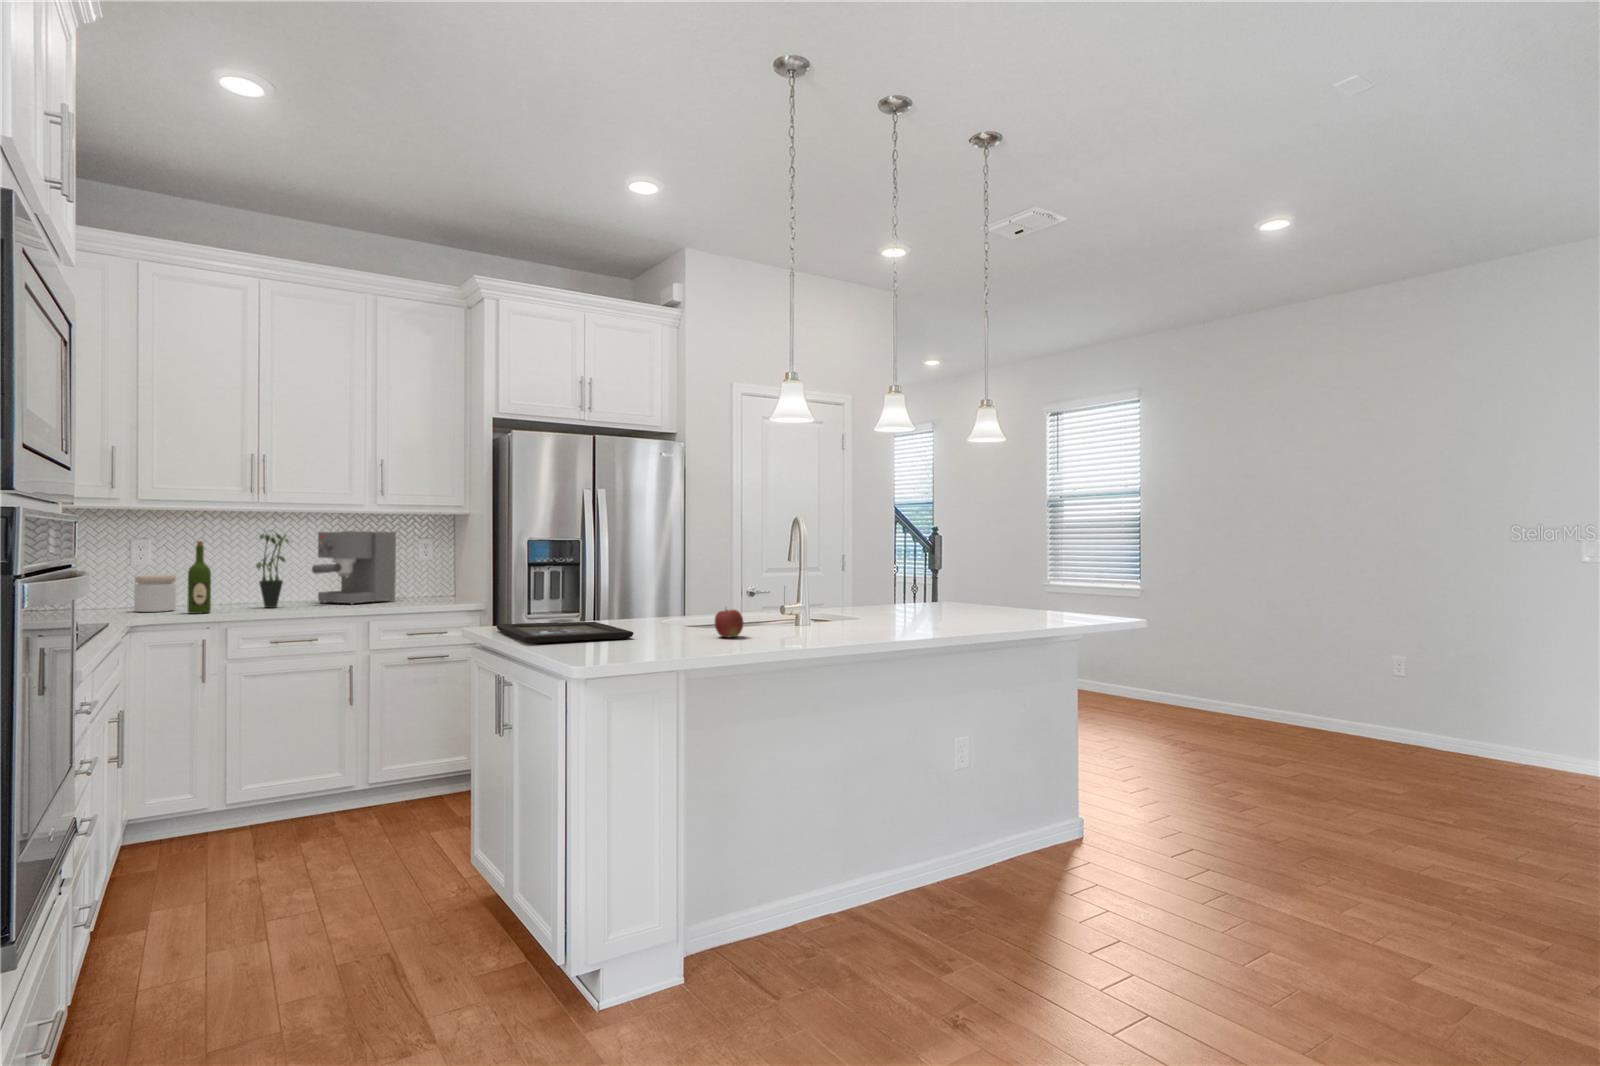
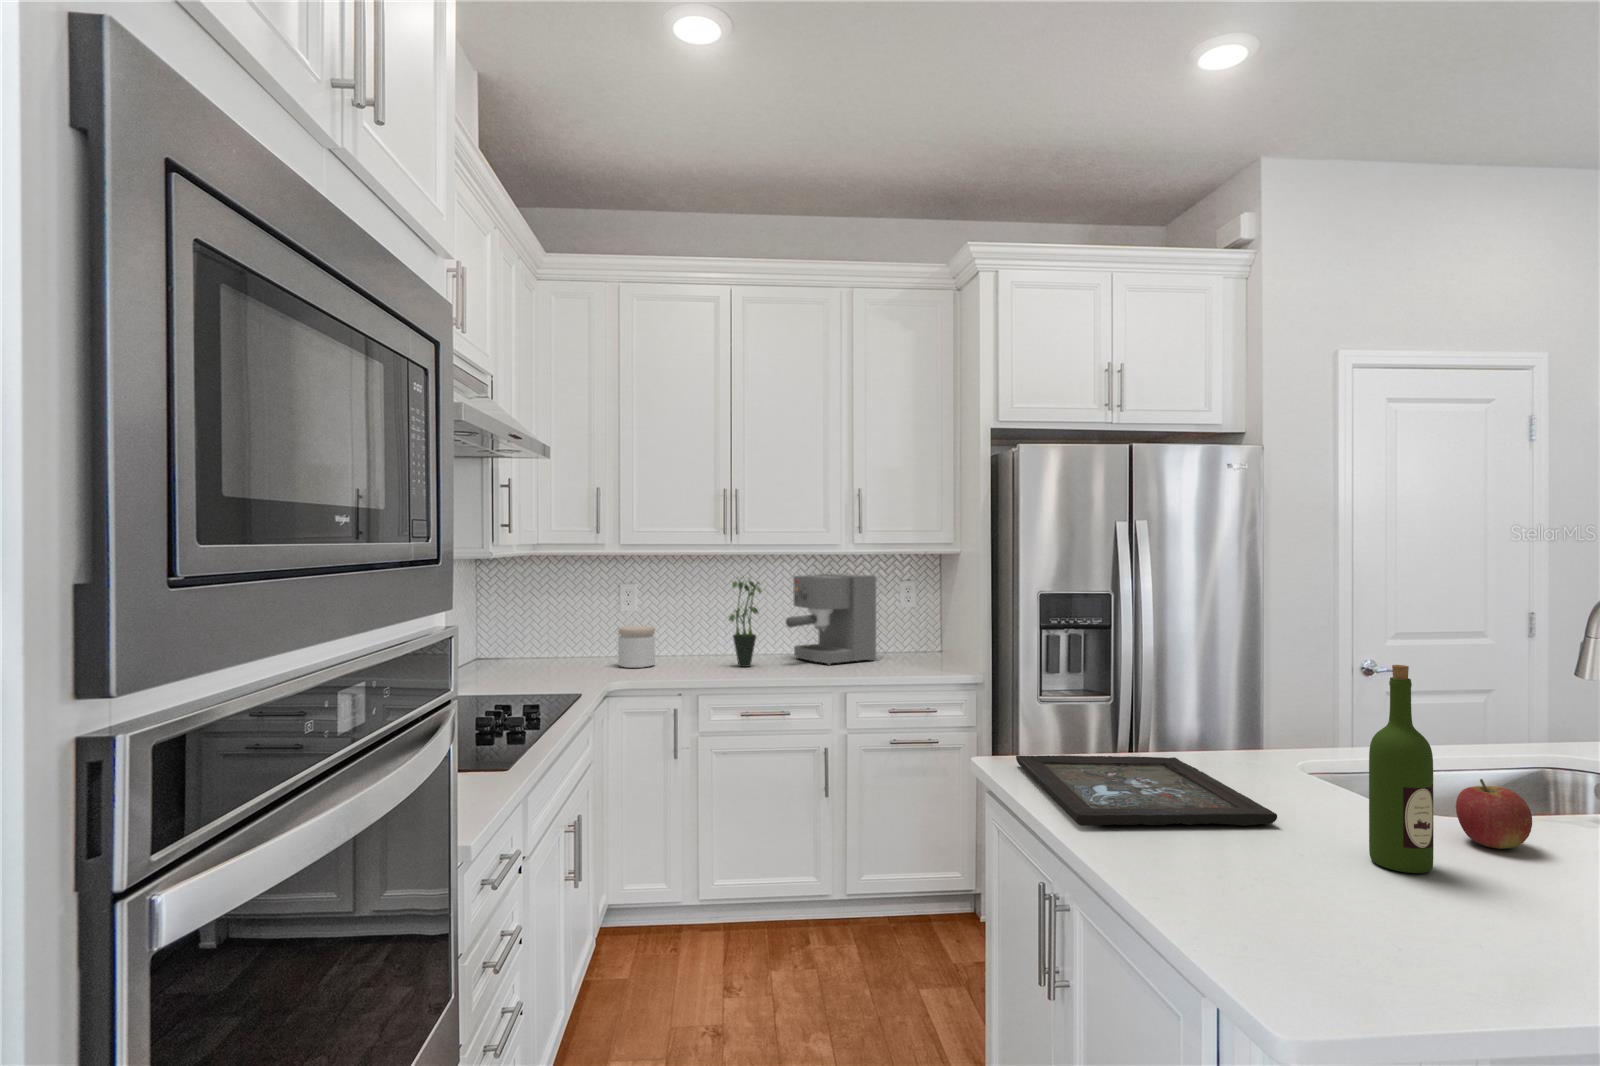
wine bottle: present [188,541,211,614] -> present [1369,665,1433,873]

